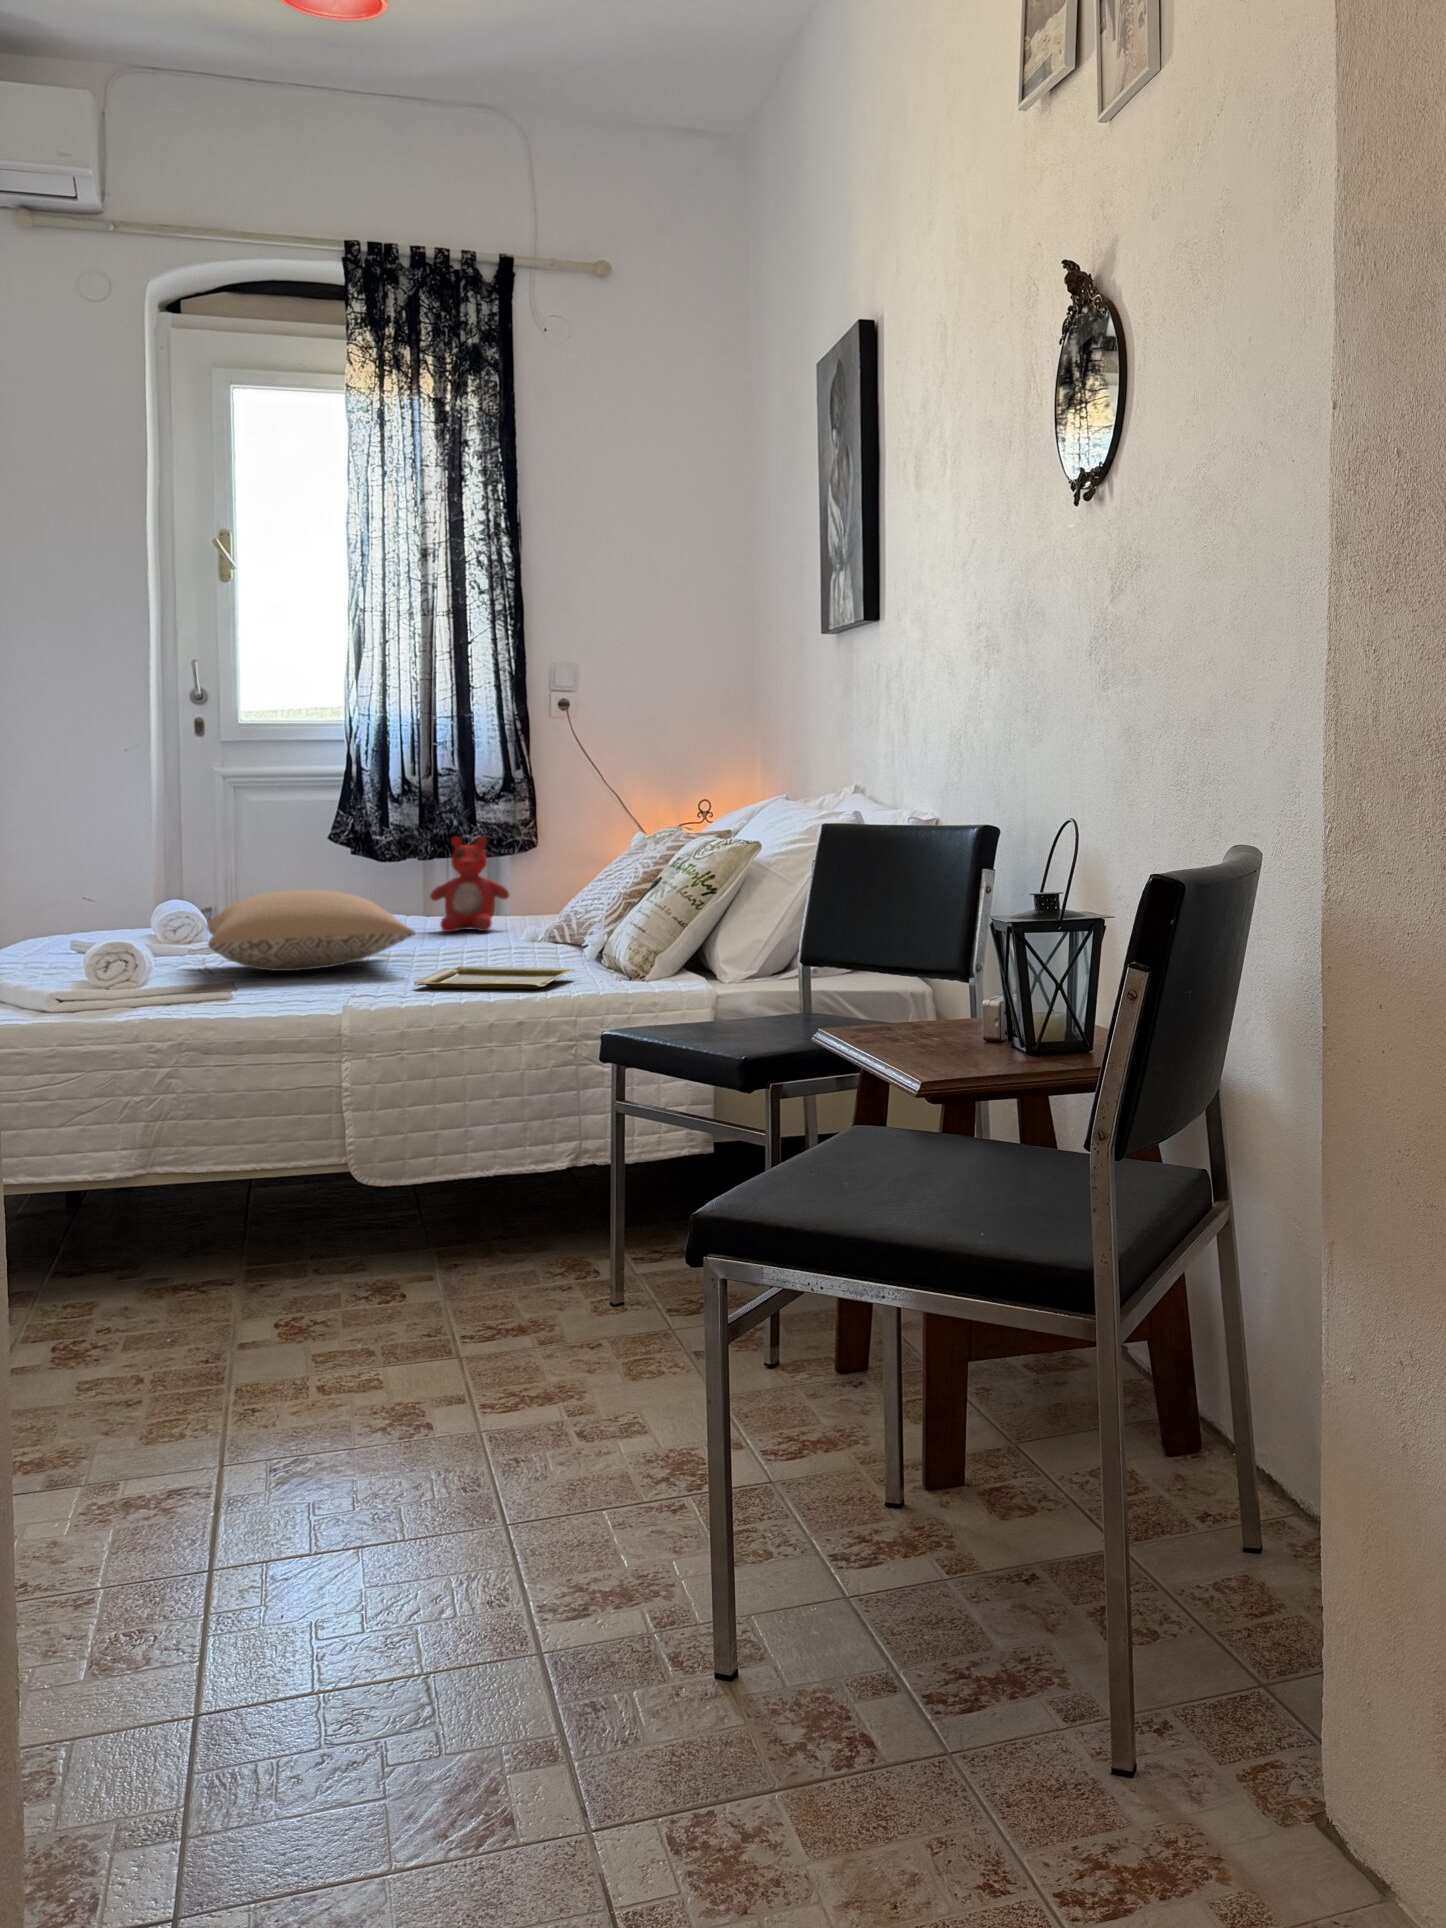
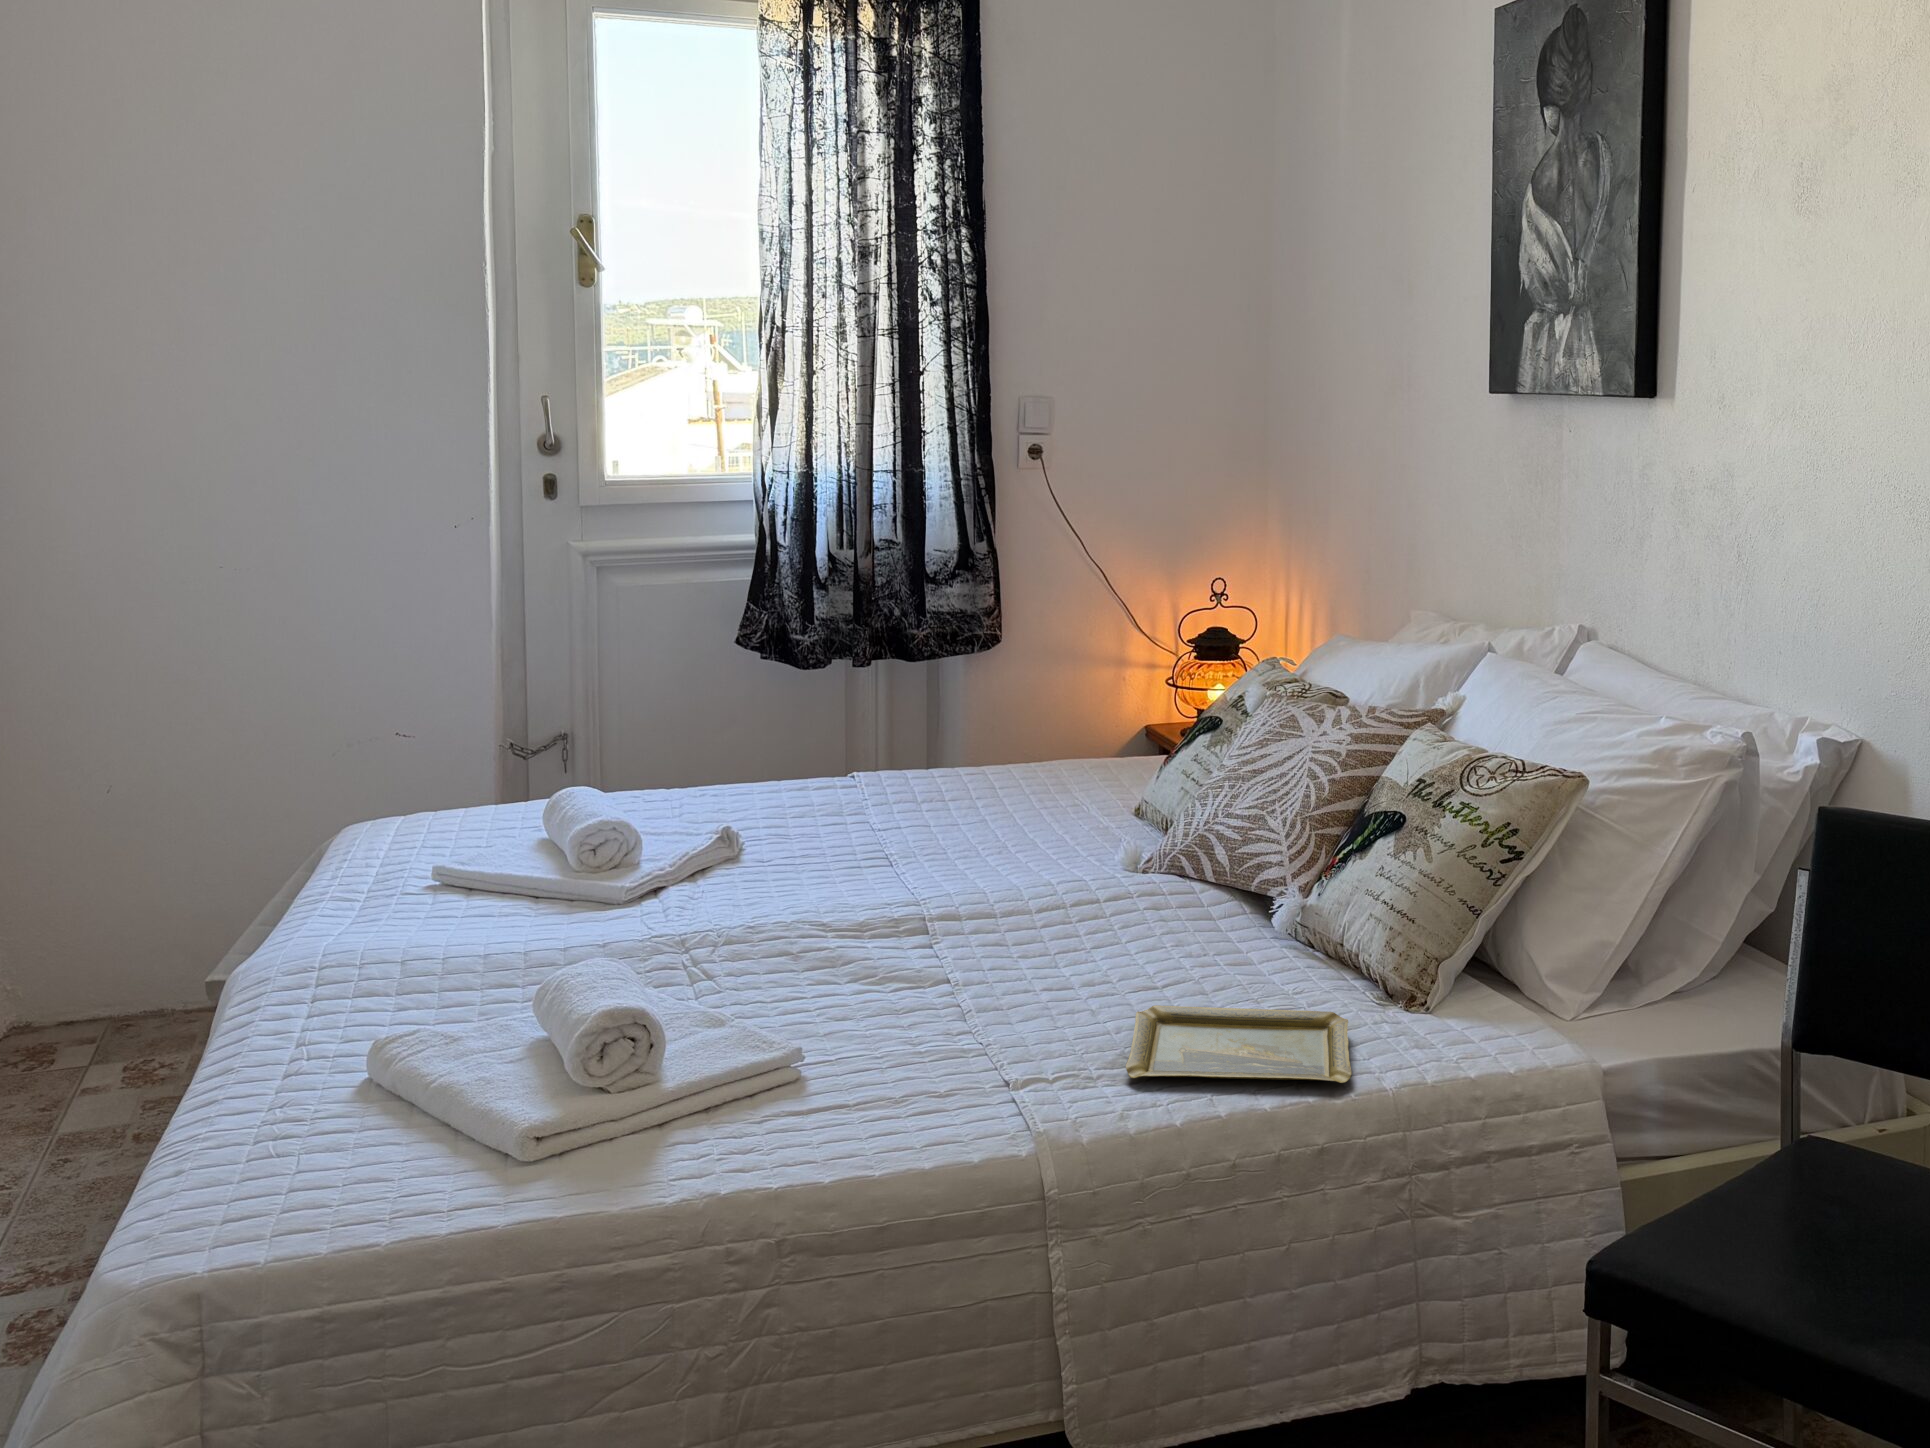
stuffed bear: present [430,836,510,932] -> none [940,683,1049,827]
pillow: present [207,890,415,971] -> none [705,851,1073,1010]

